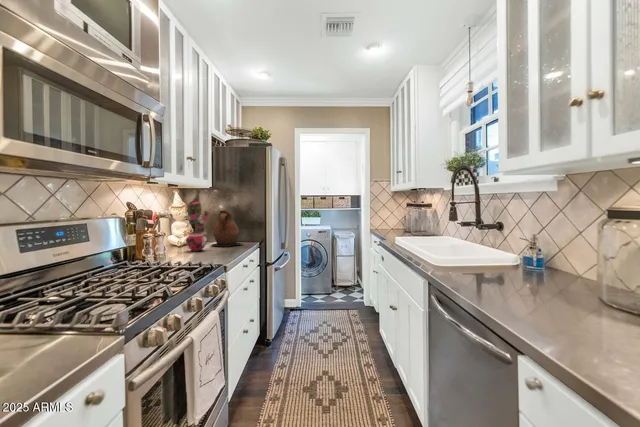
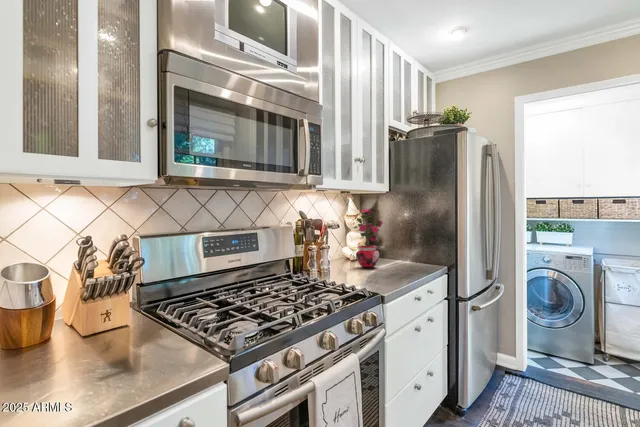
ceramic pitcher: present [212,210,243,246] -> none [387,220,429,265]

